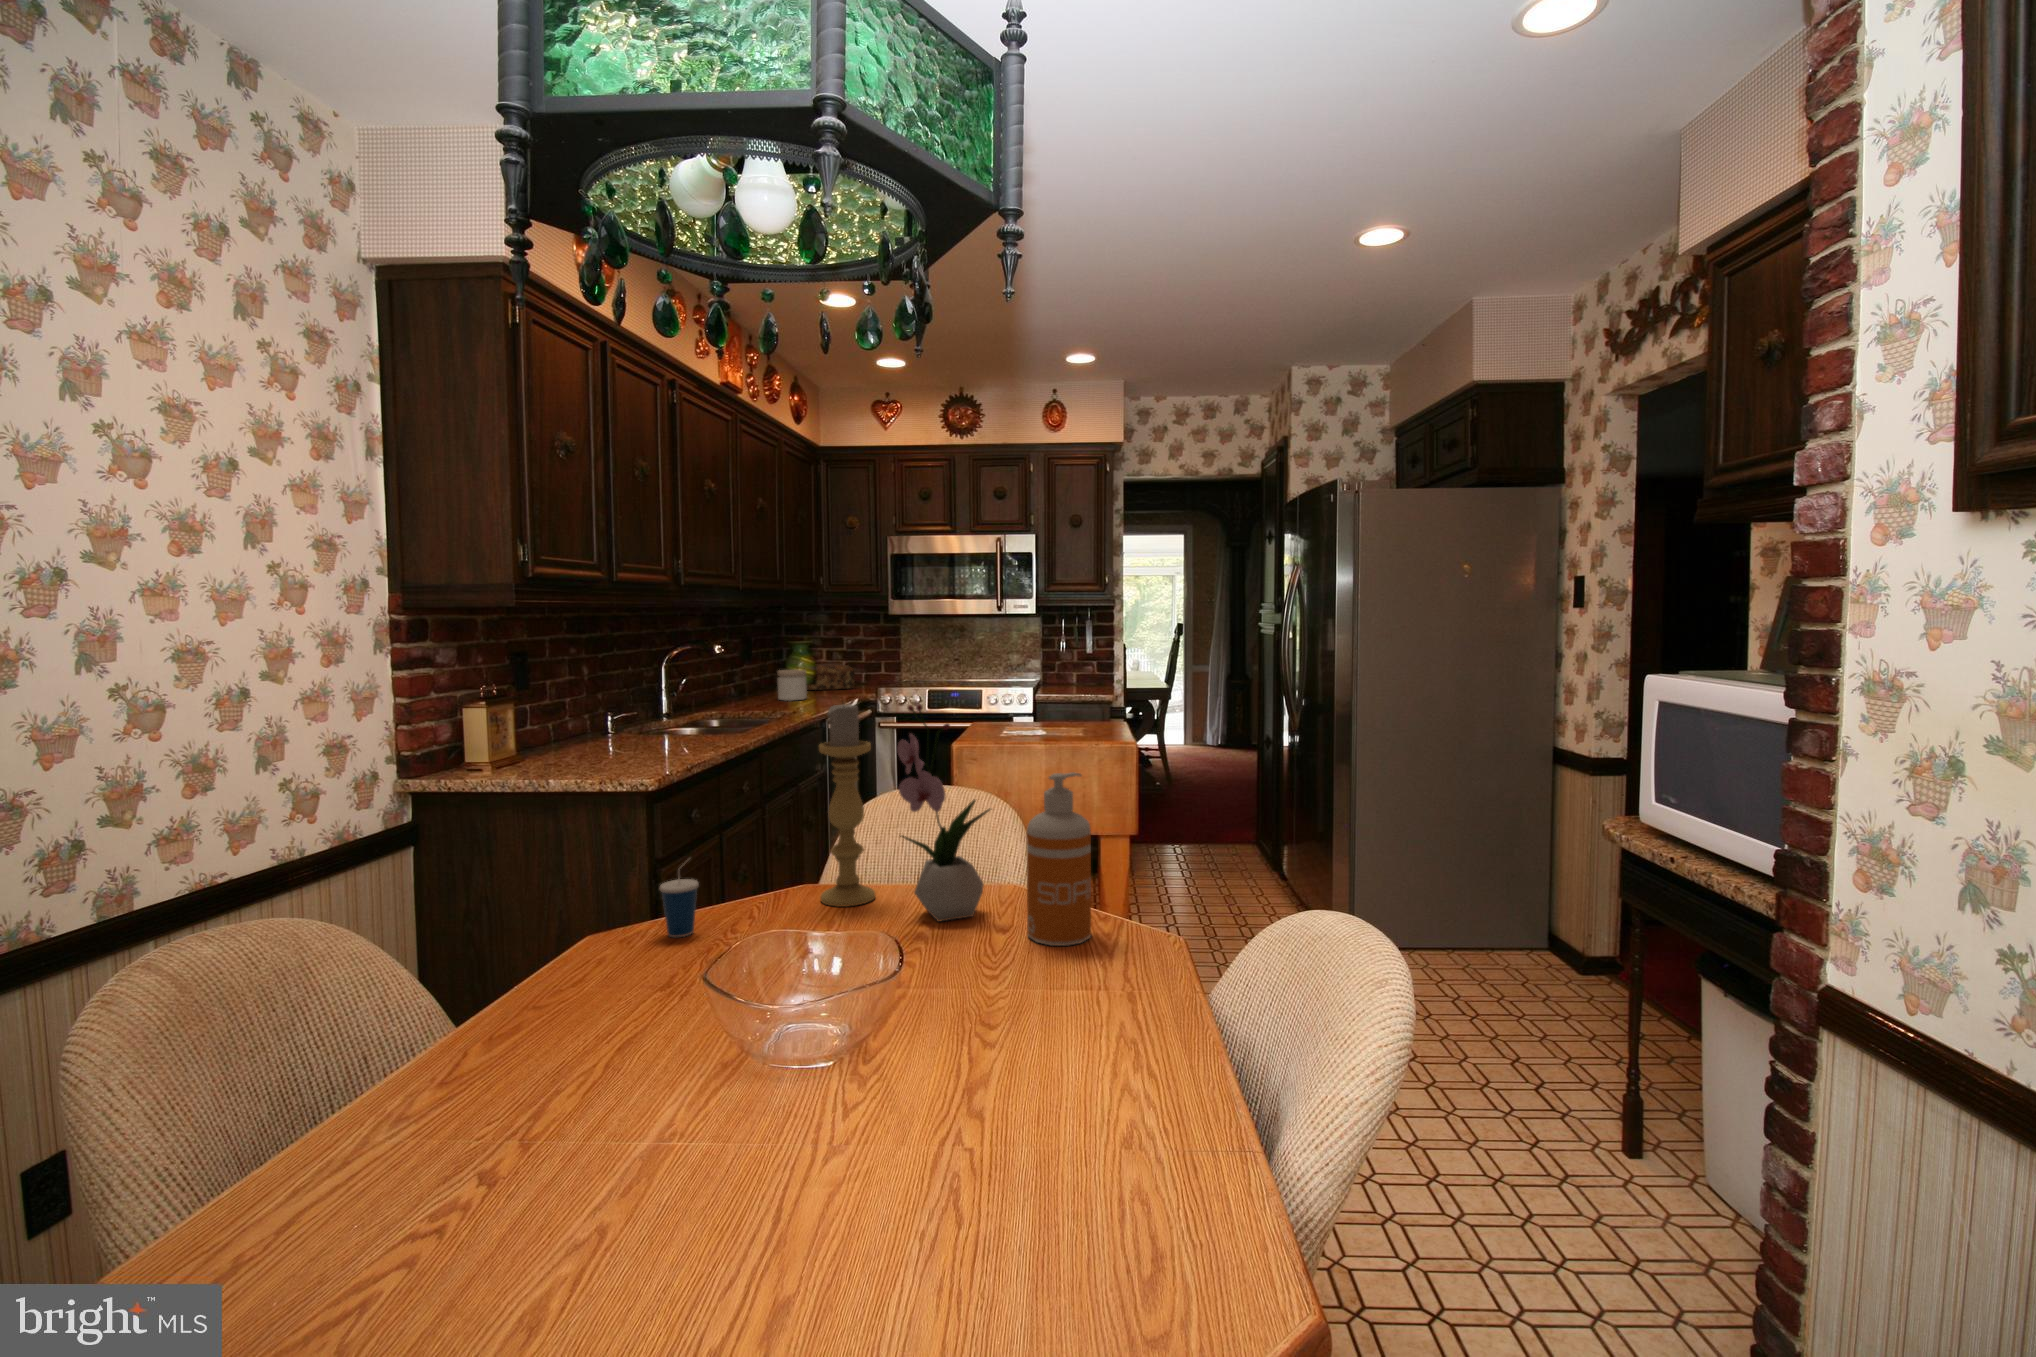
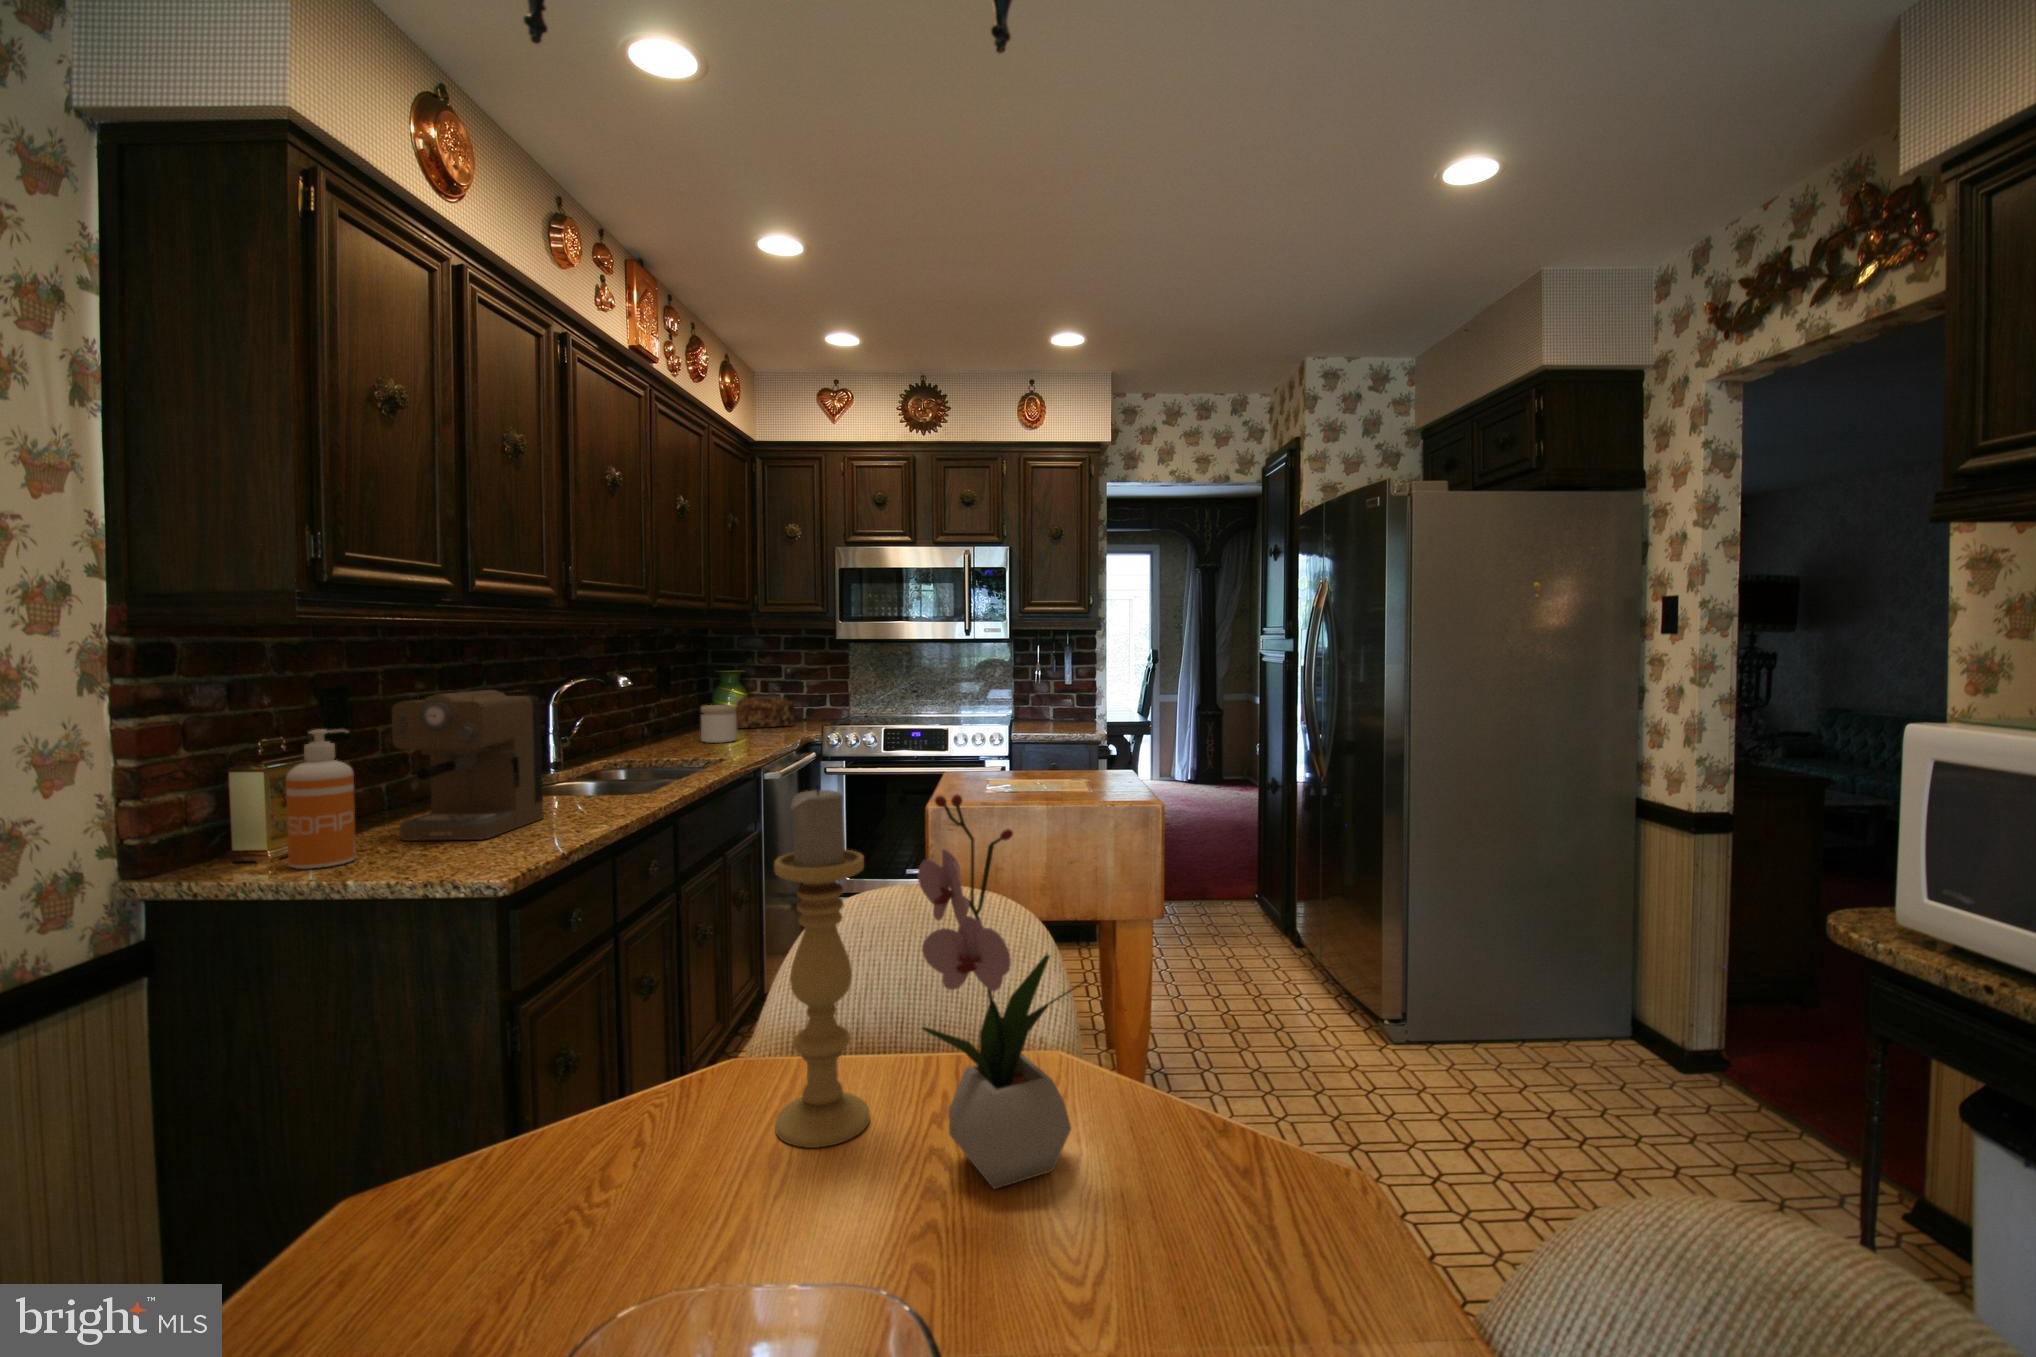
coffee maker: none [562,653,665,760] -> present [392,690,544,840]
soap dispenser: present [1027,772,1091,946] -> present [286,729,356,869]
cup: present [660,878,699,937] -> none [465,1101,547,1263]

